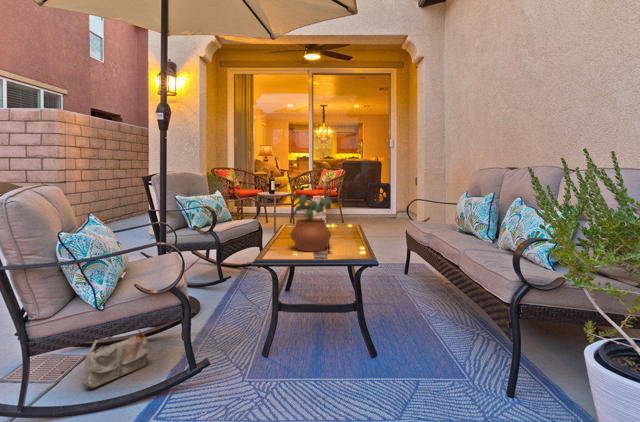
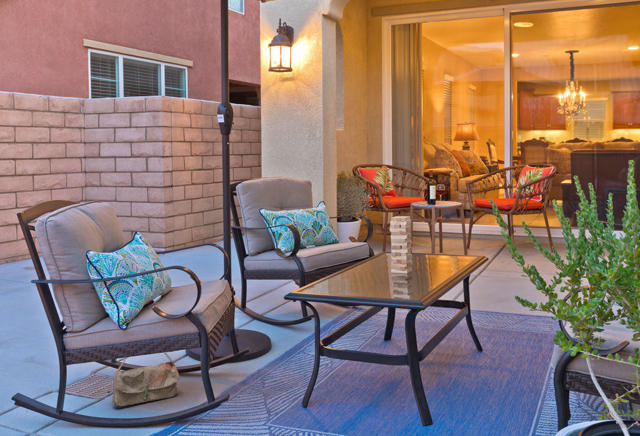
potted plant: present [290,194,331,251] -> none [347,214,401,288]

